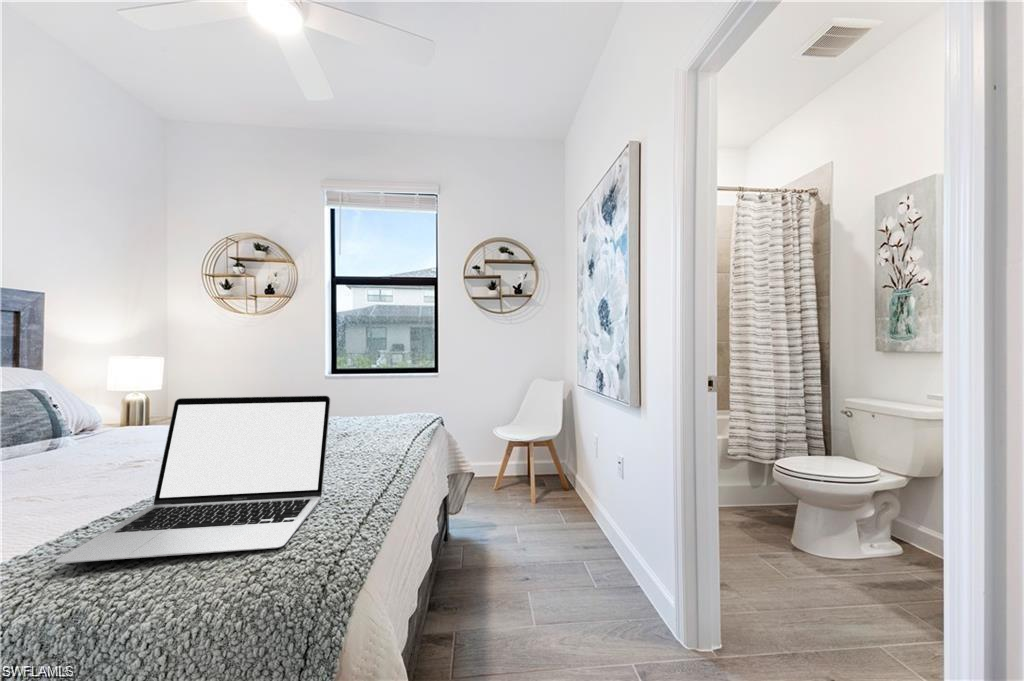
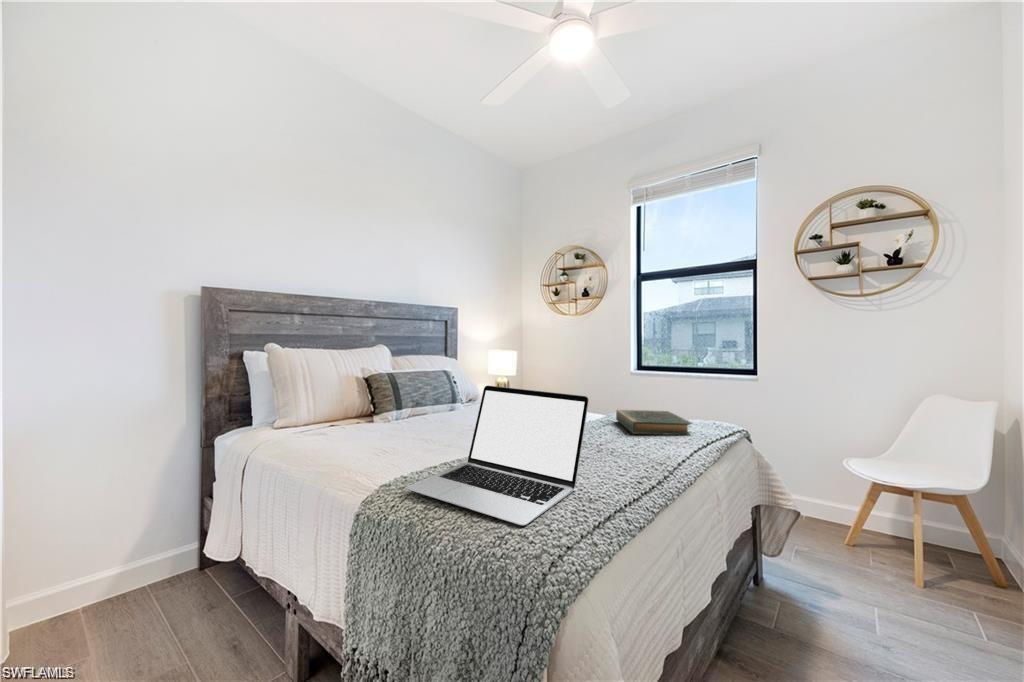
hardback book: none [330,410,411,436] -> present [616,410,692,435]

